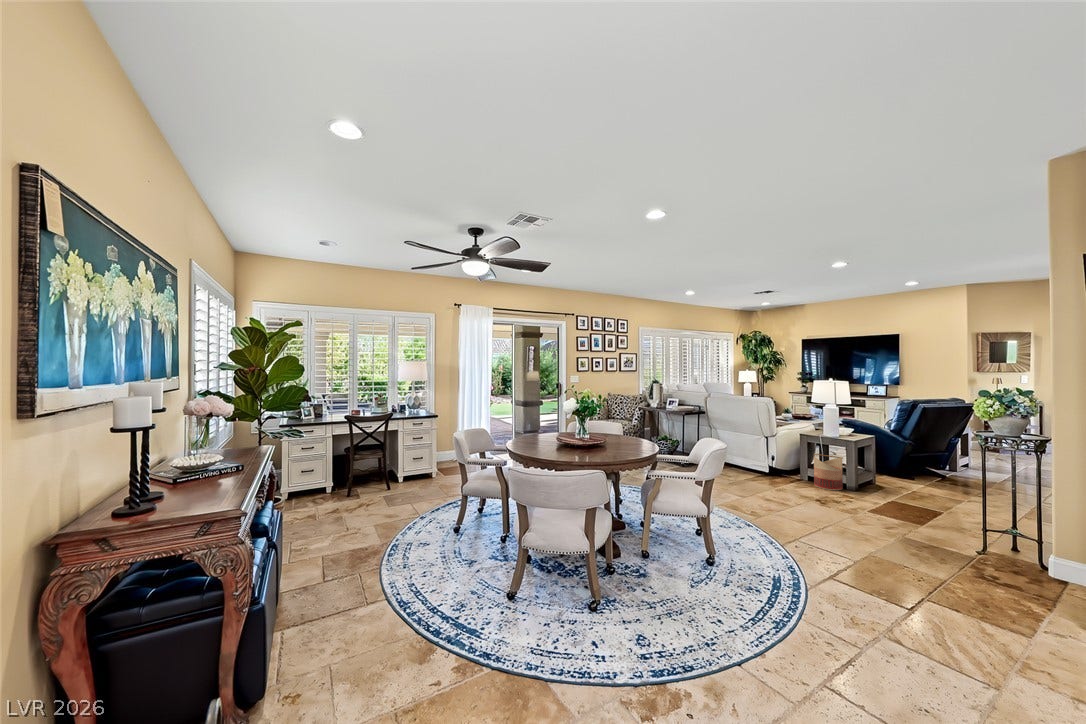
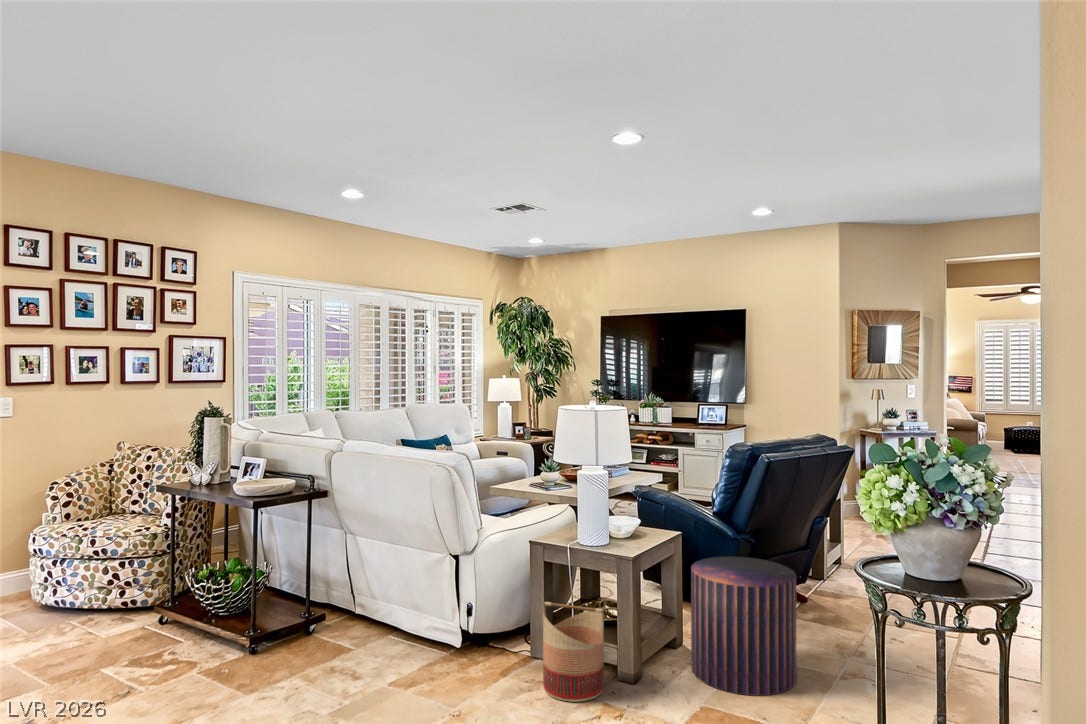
pouf: none [883,445,941,499] -> present [691,556,797,696]

